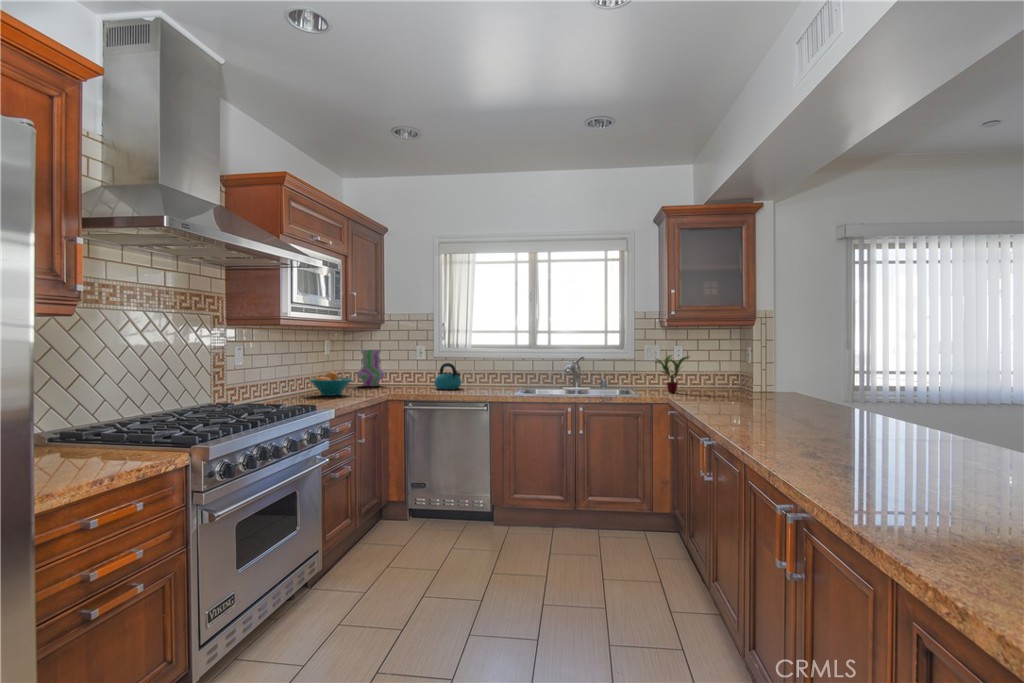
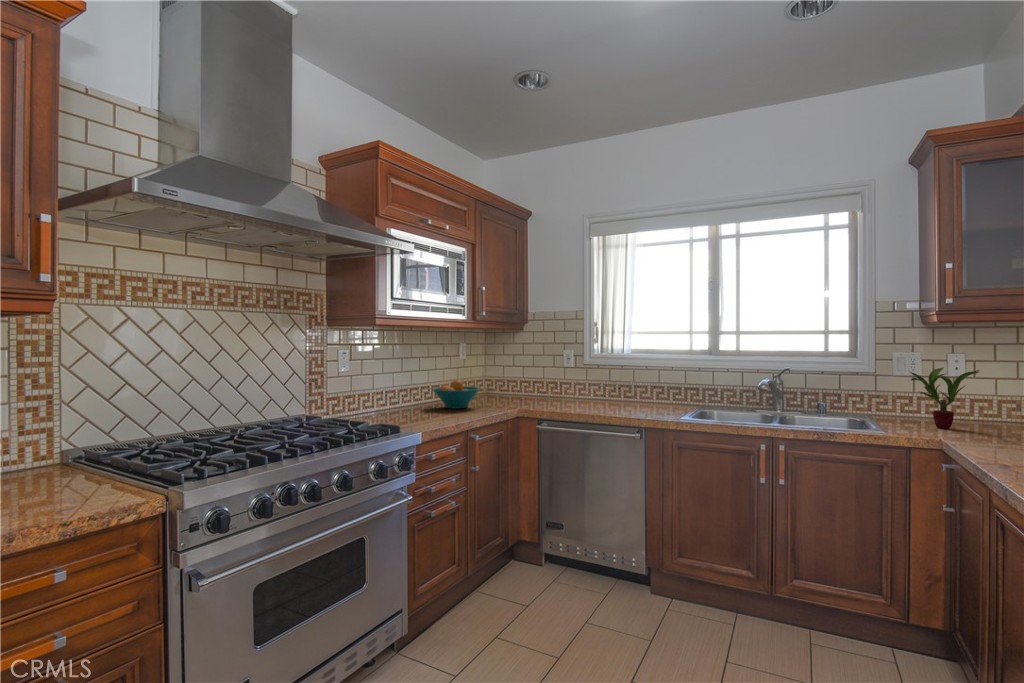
vase: present [357,350,385,386] -> none [499,354,531,396]
kettle: present [434,363,461,390] -> none [583,372,617,405]

